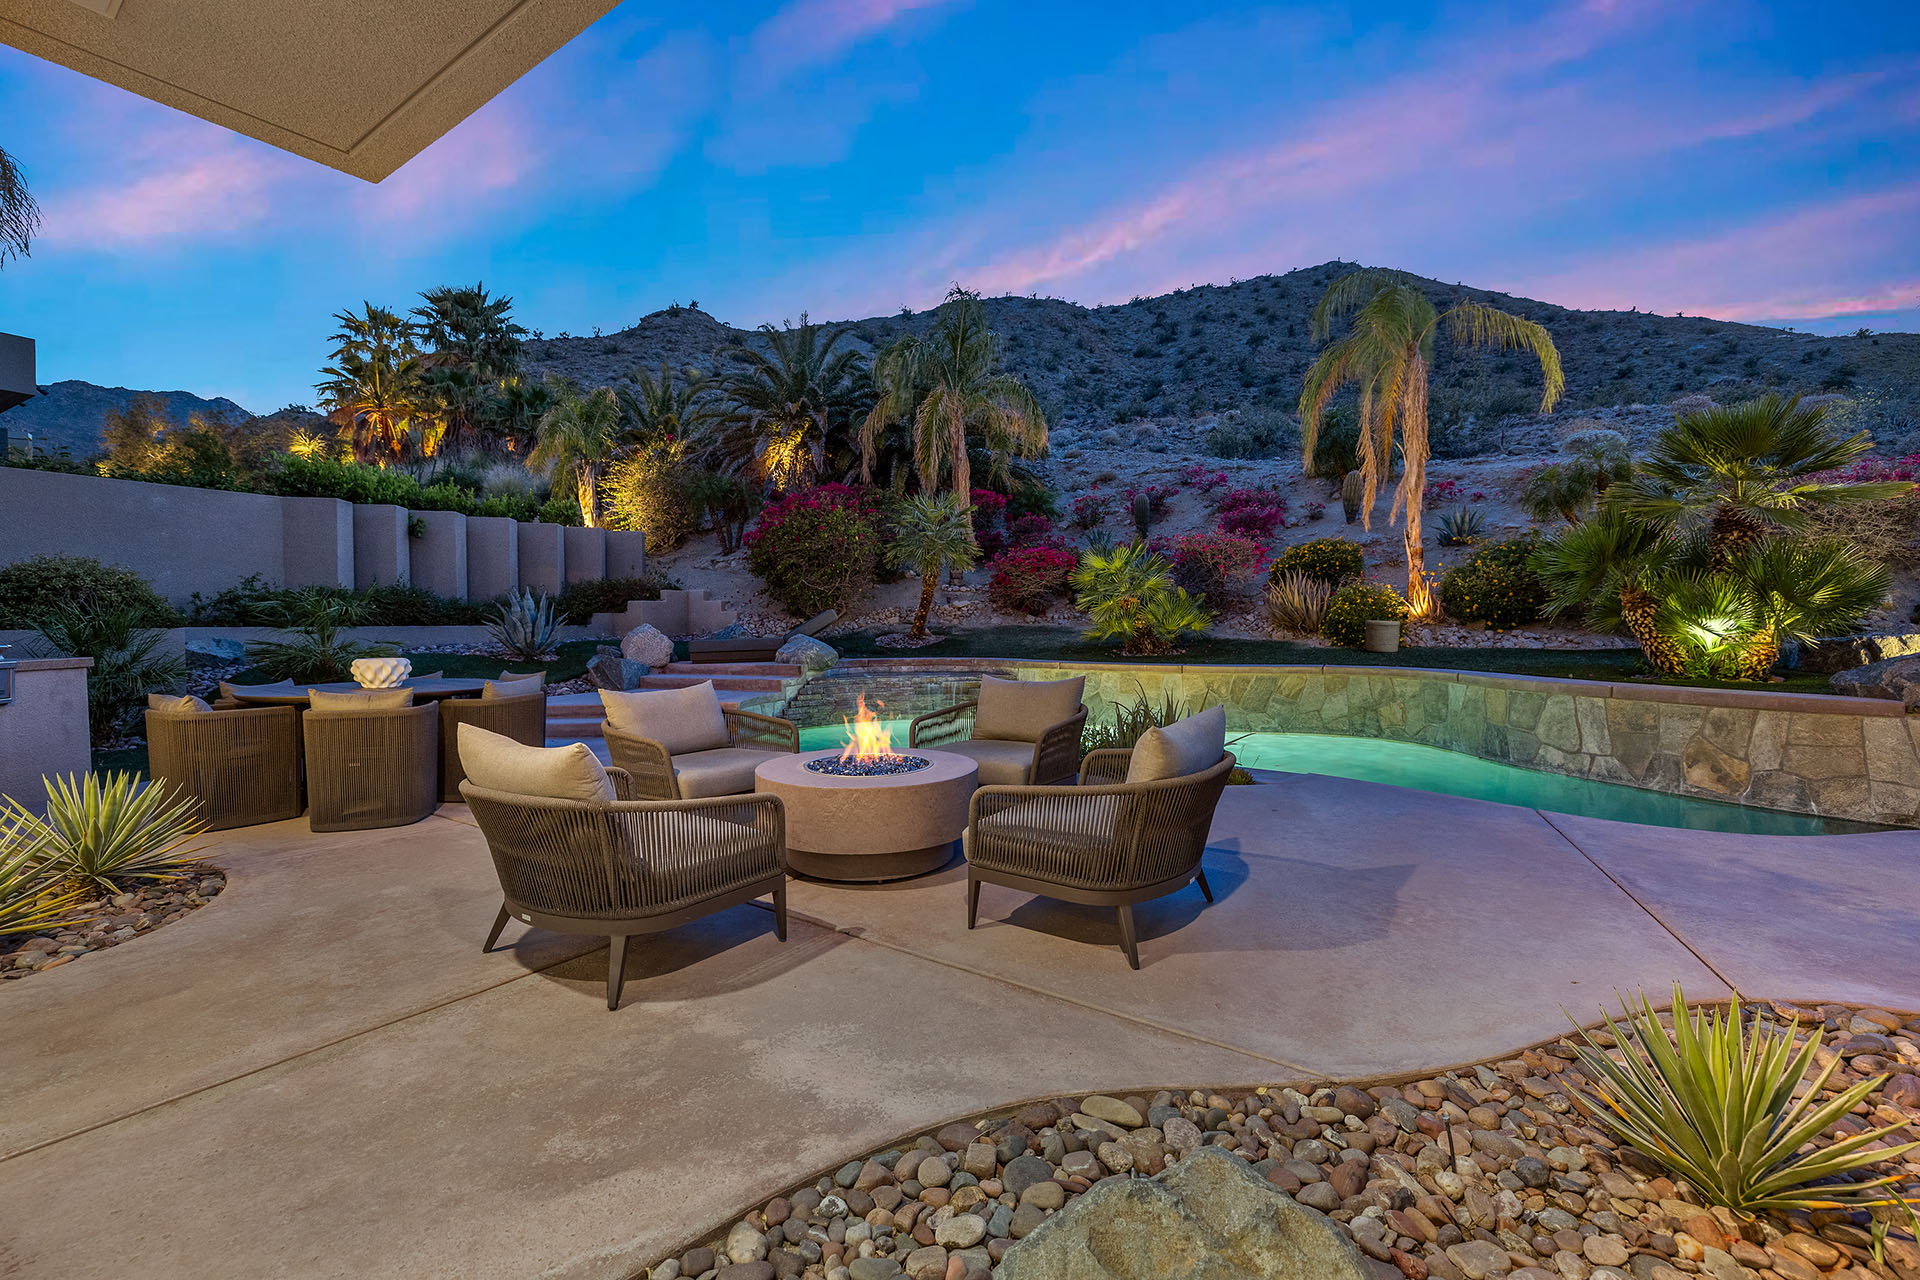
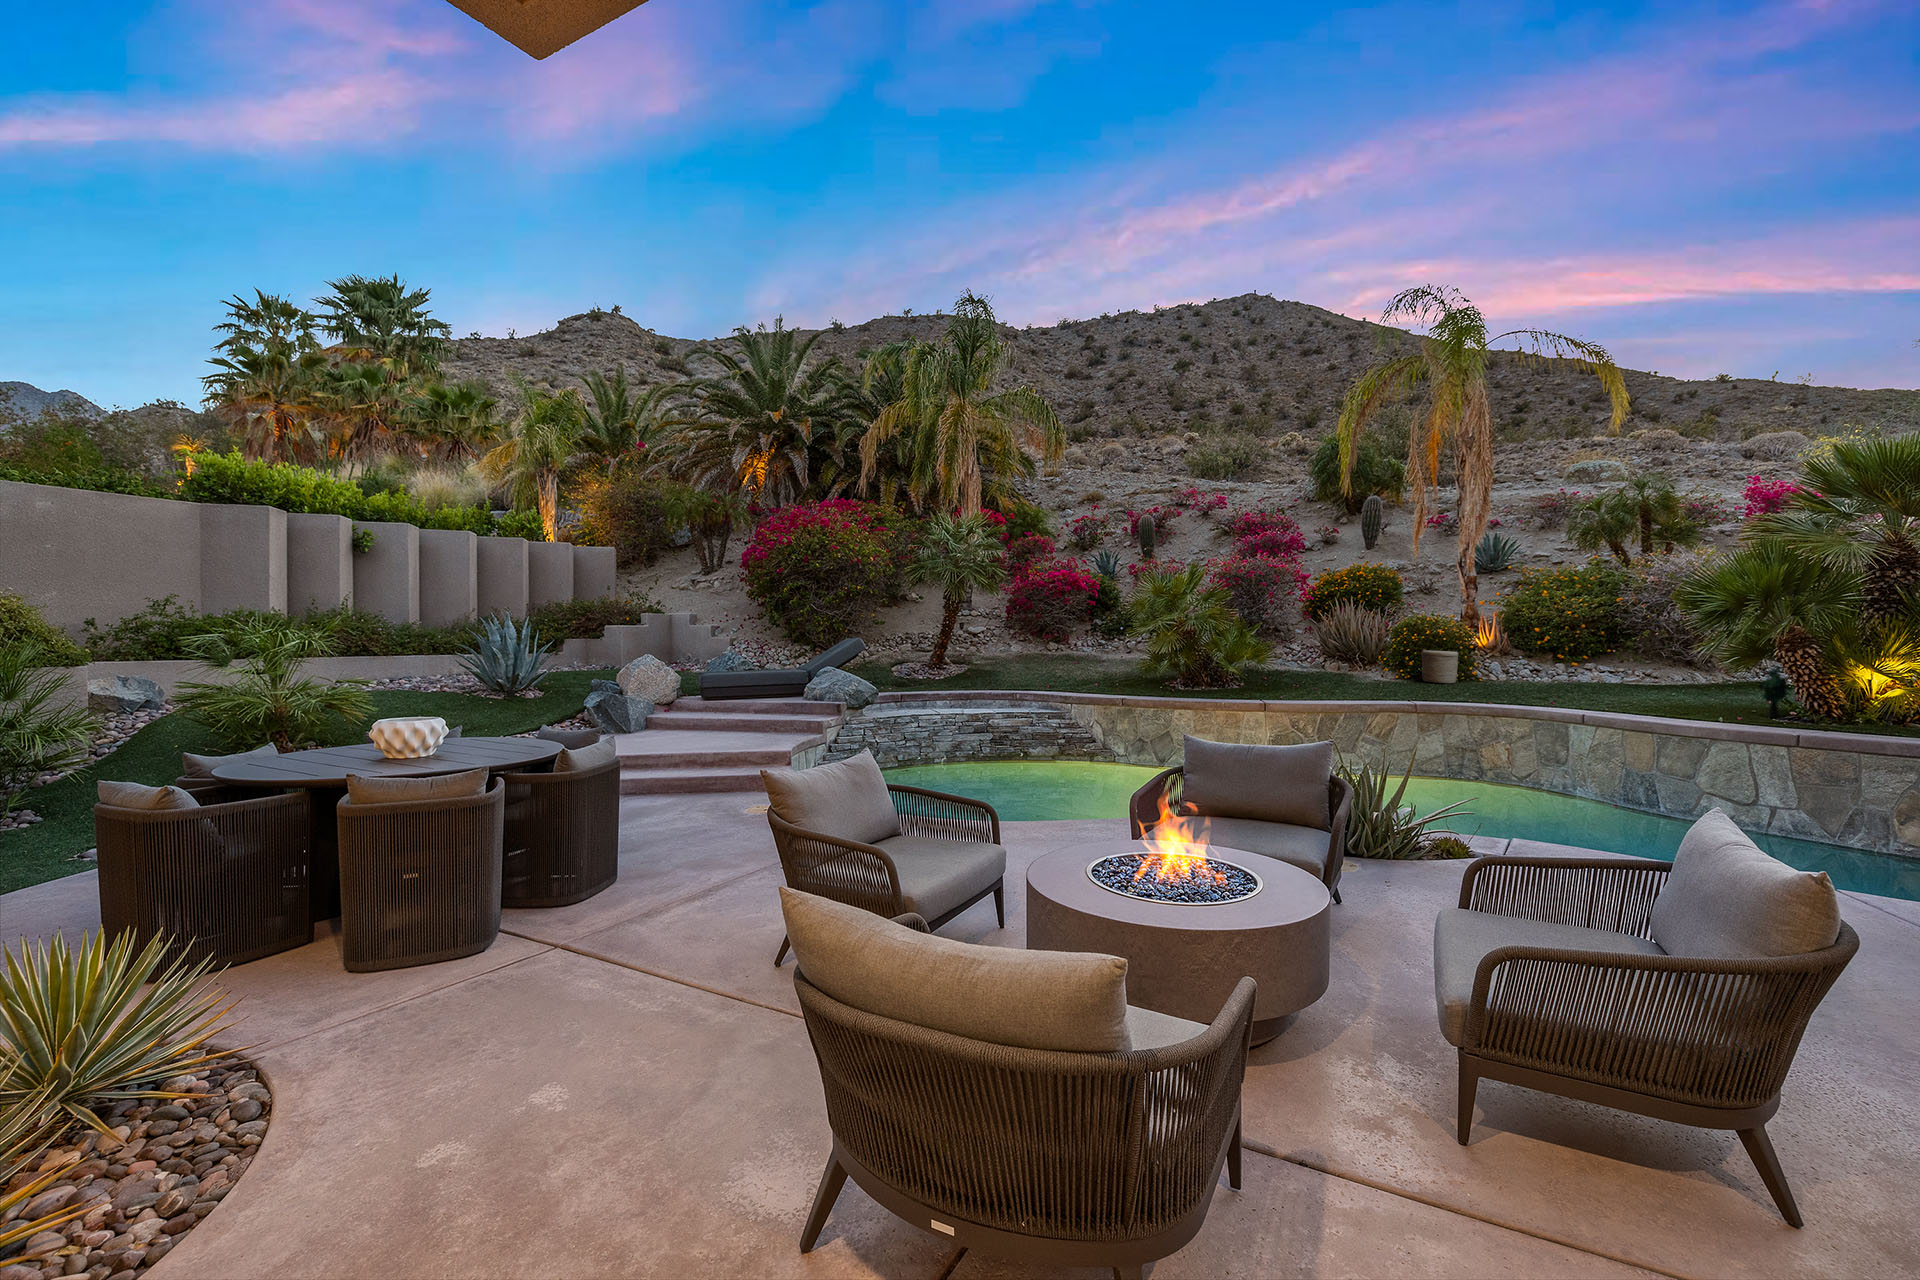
decorative plant: none [1615,624,1646,675] -> present [1759,666,1792,718]

